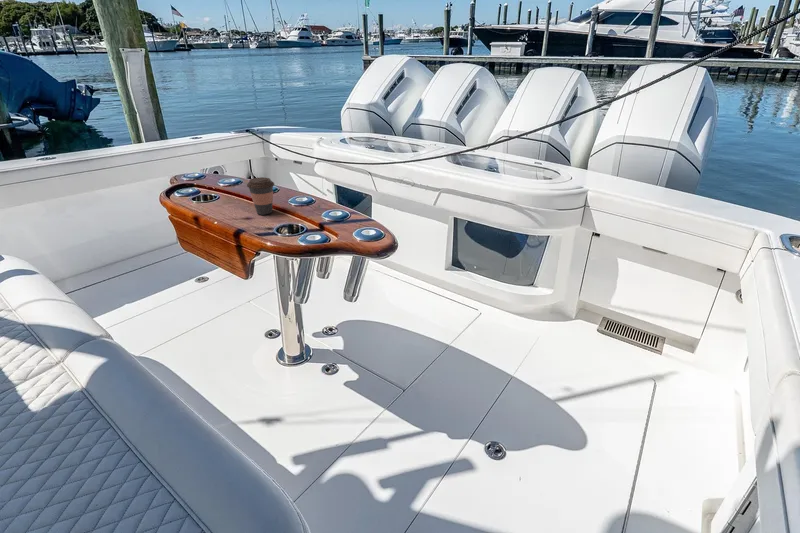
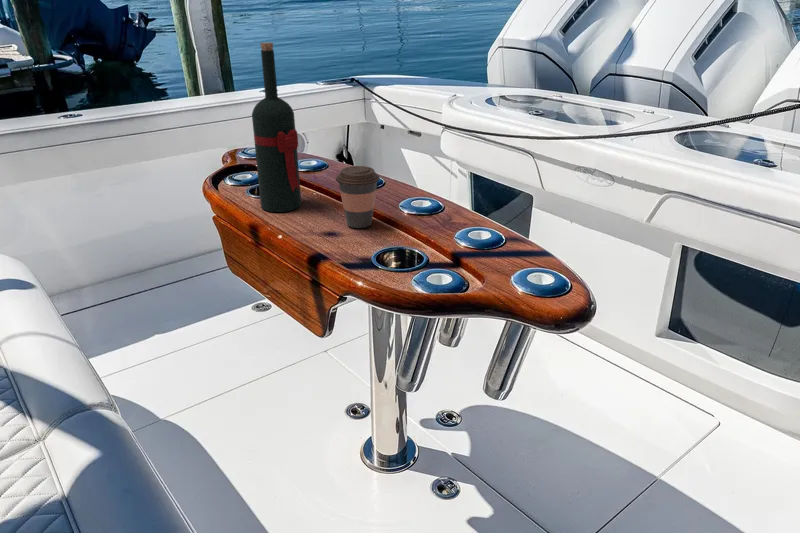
wine bottle: none [187,102,227,209] -> present [252,42,301,212]

